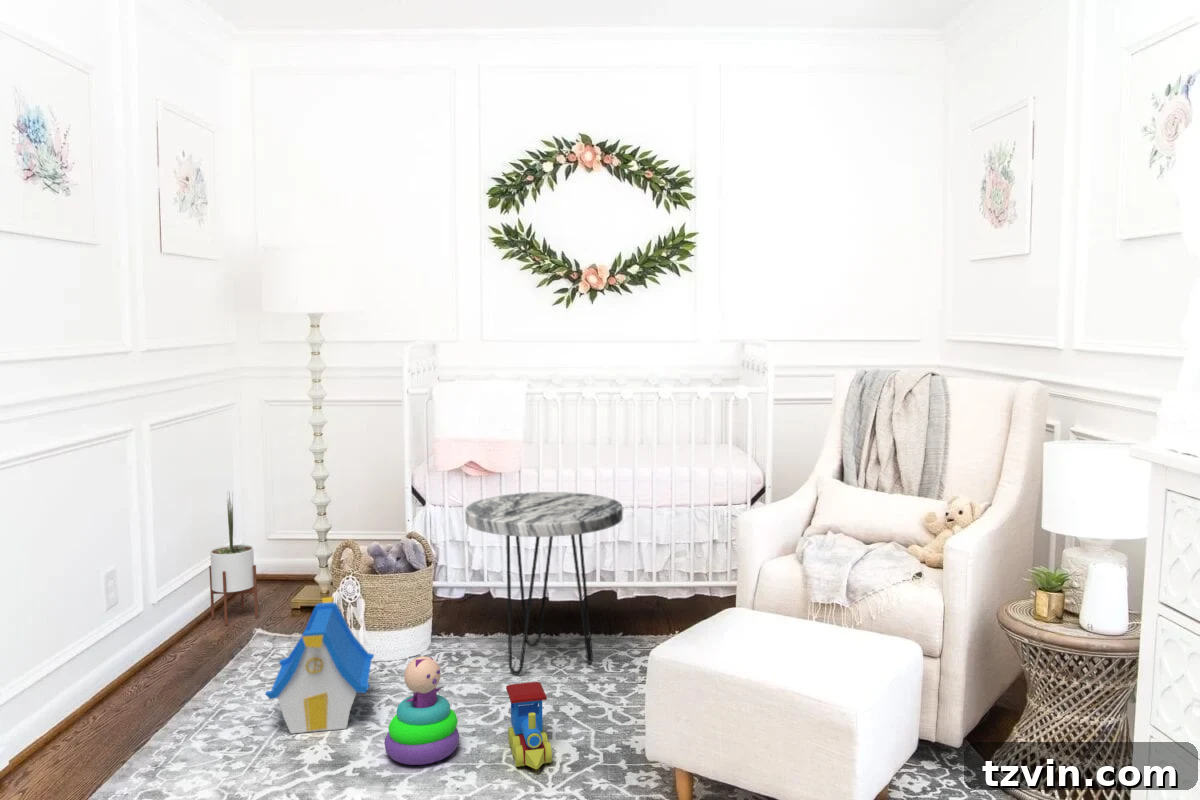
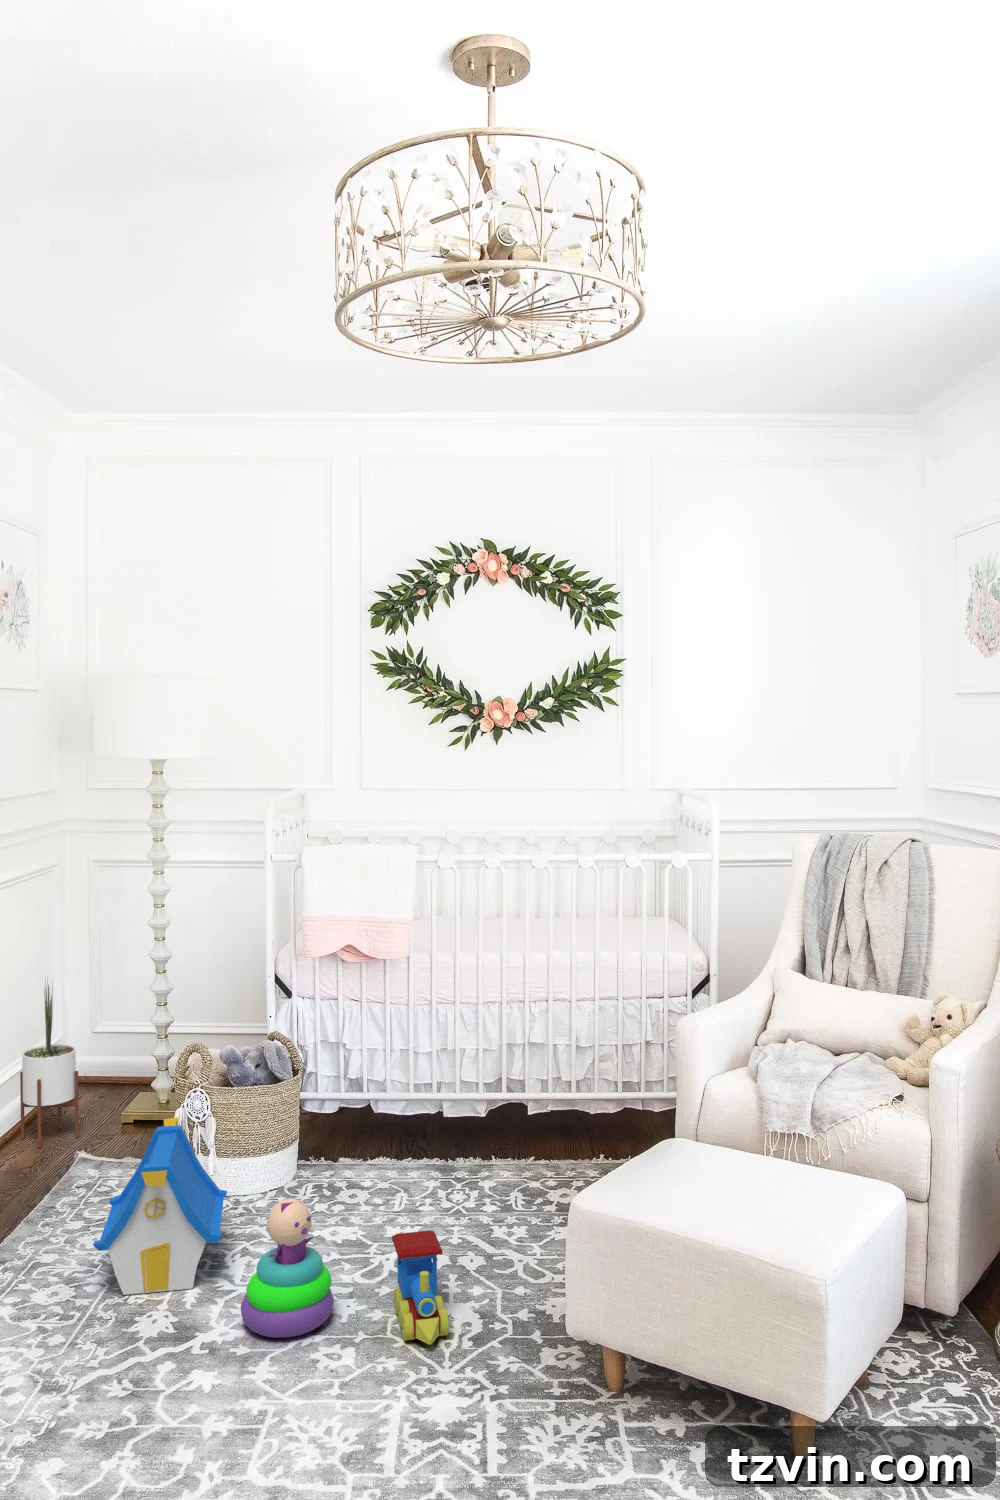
side table: present [465,492,623,675] -> none [341,982,535,1216]

